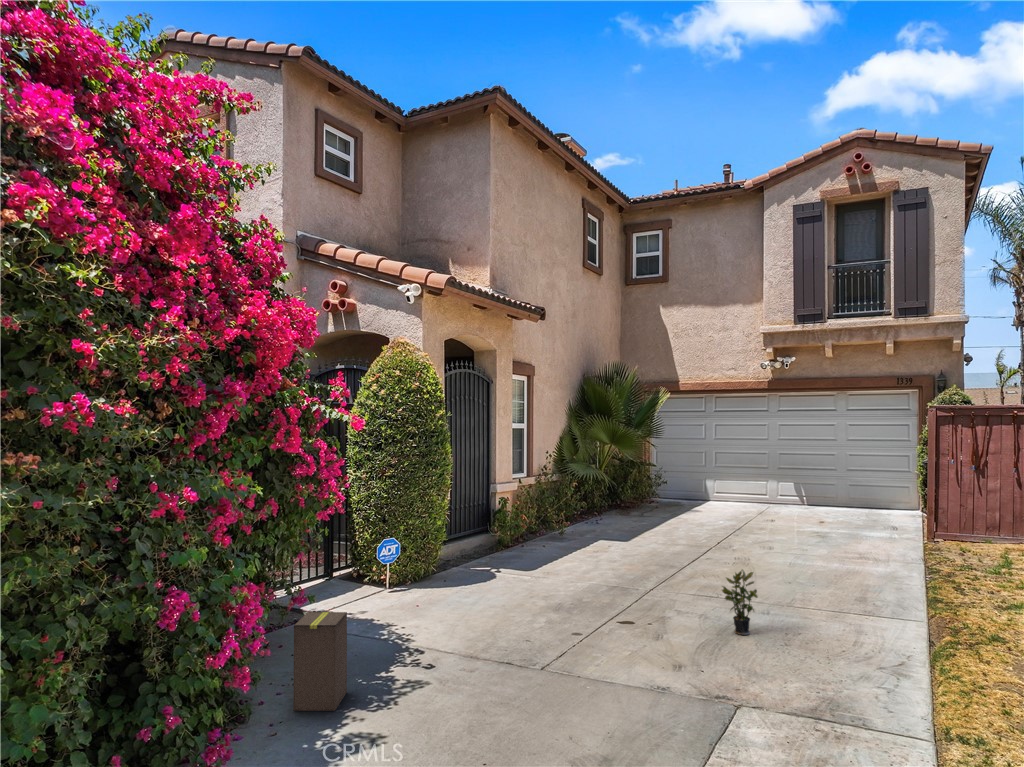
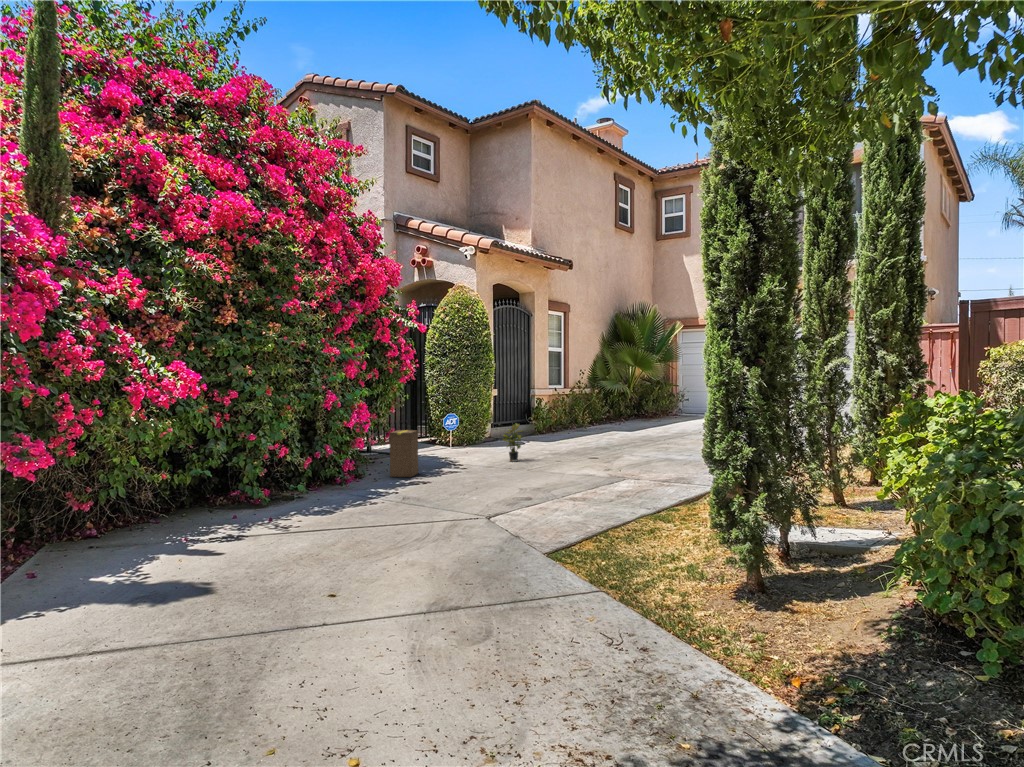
potted plant: present [722,570,757,635] -> present [503,423,523,462]

